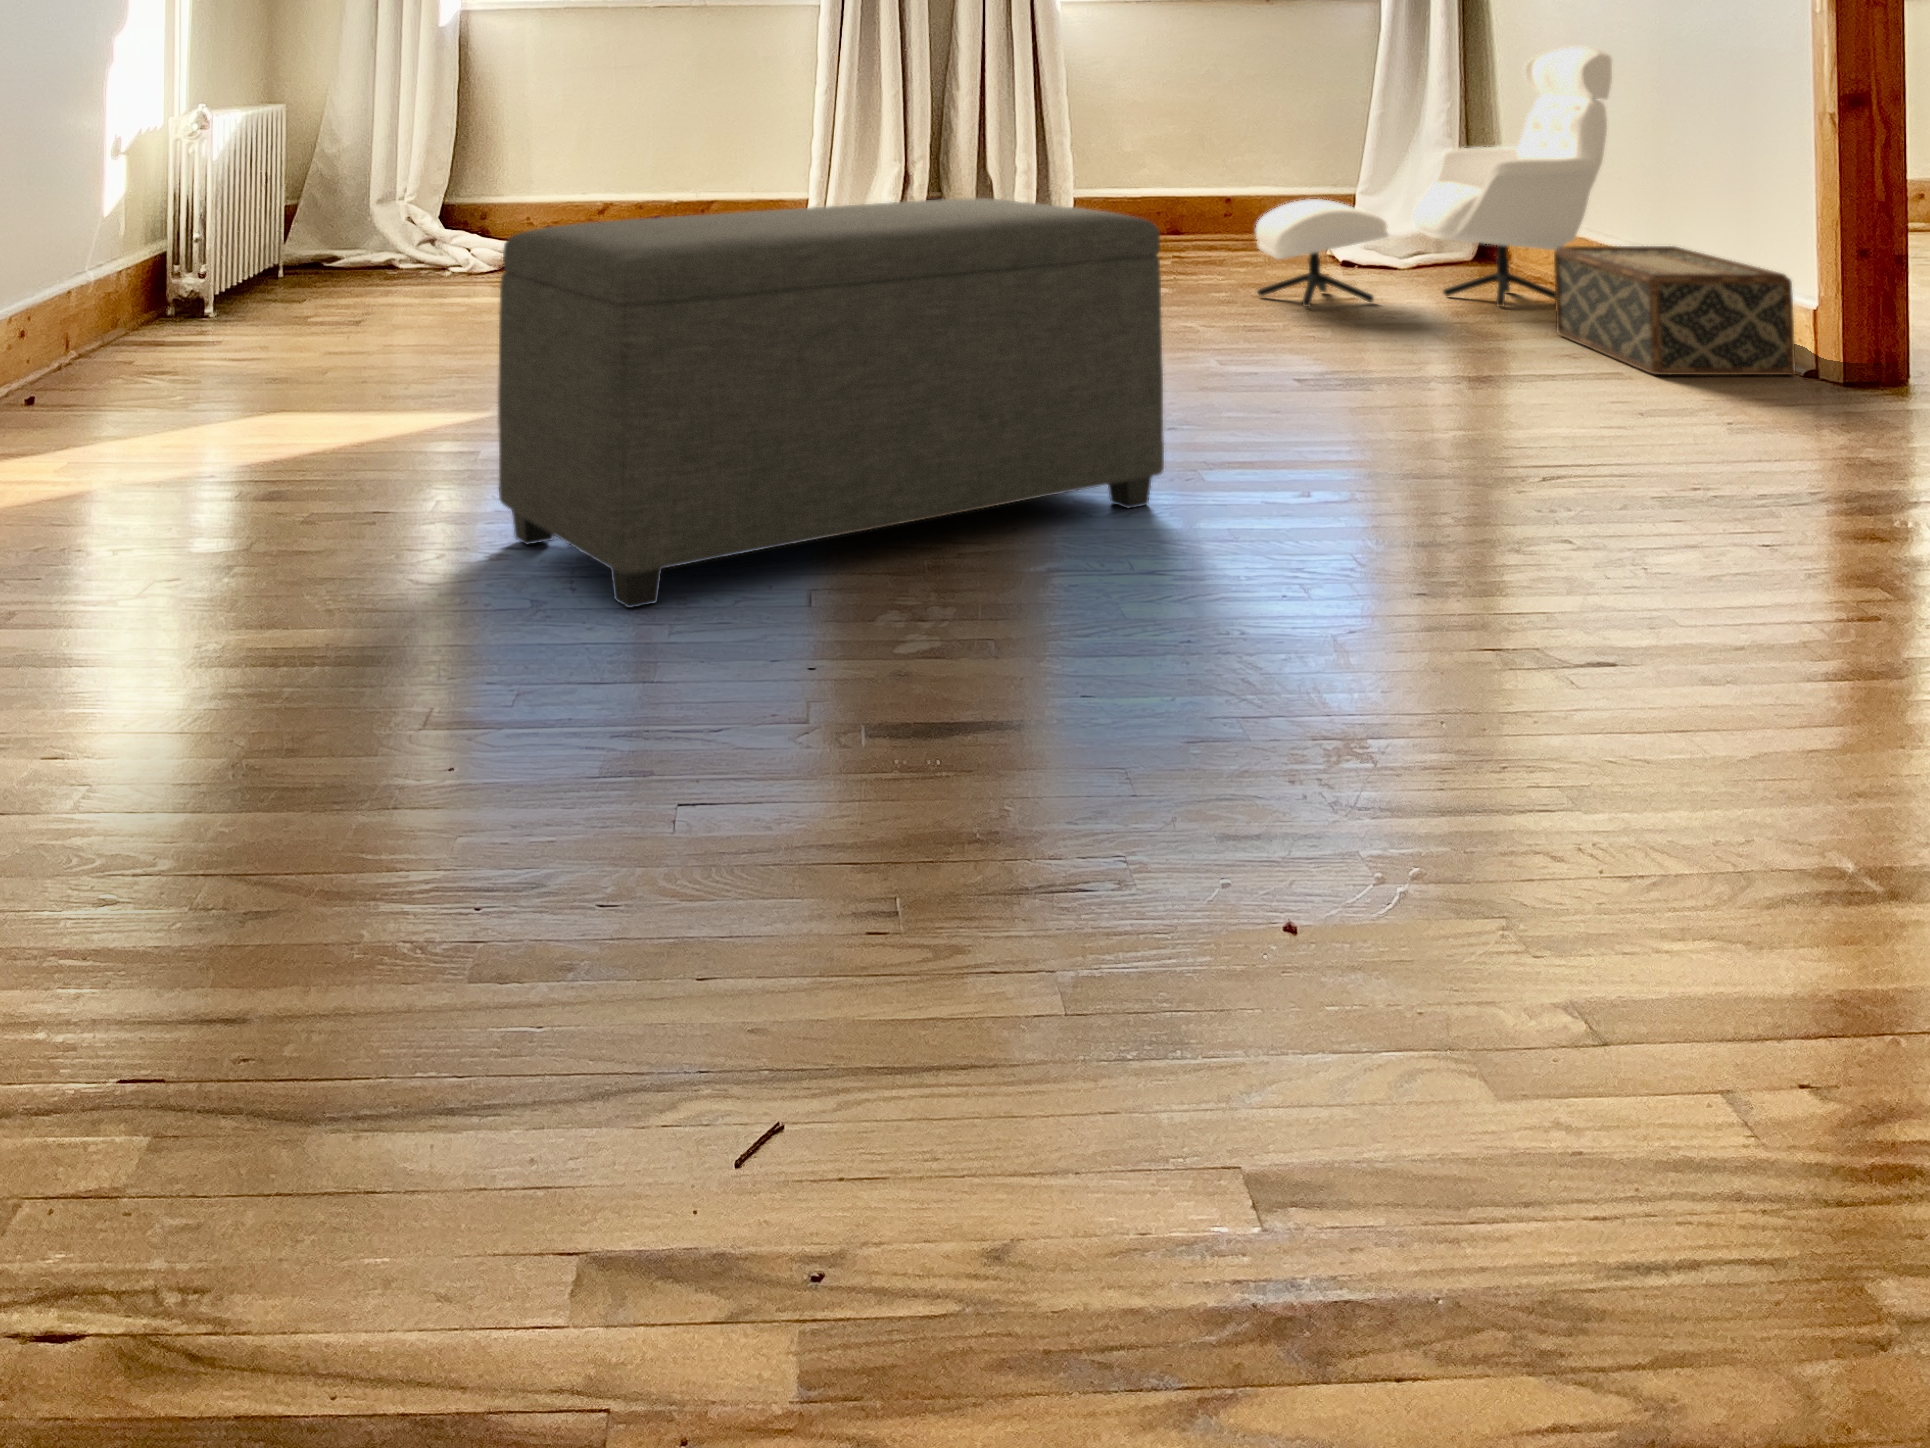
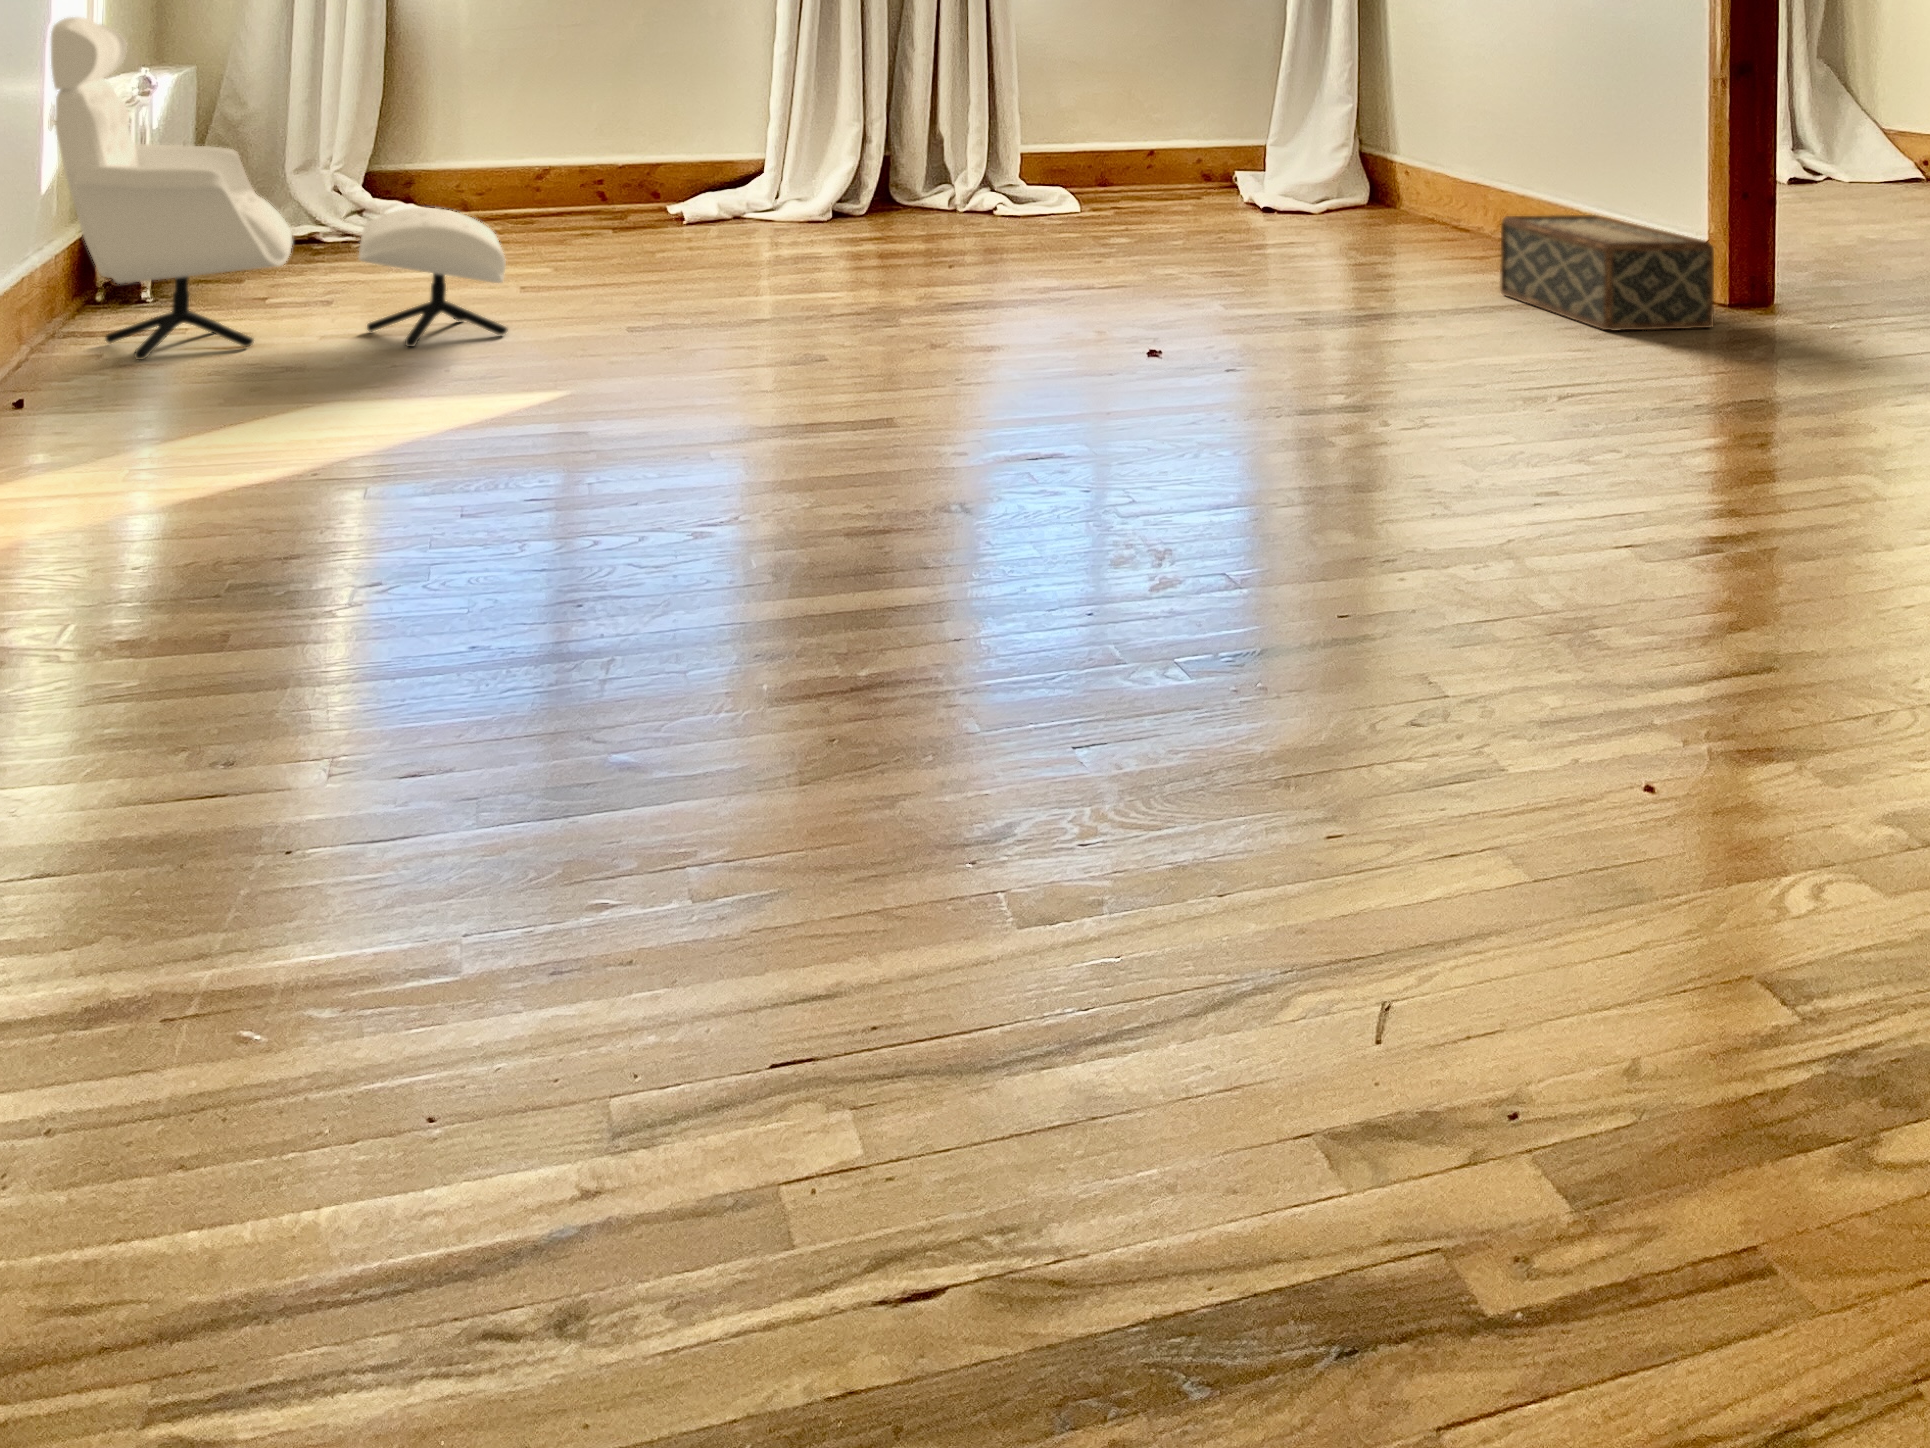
armchair: present [1256,47,1612,306] -> present [51,17,507,360]
ottoman: present [498,198,1164,608] -> none [702,183,1304,594]

